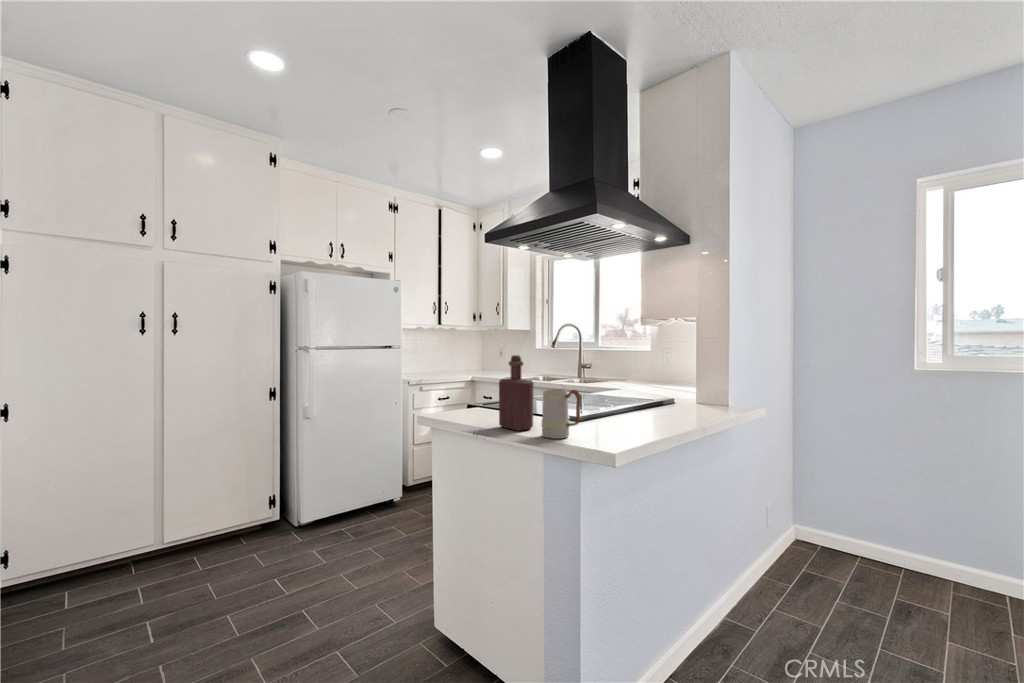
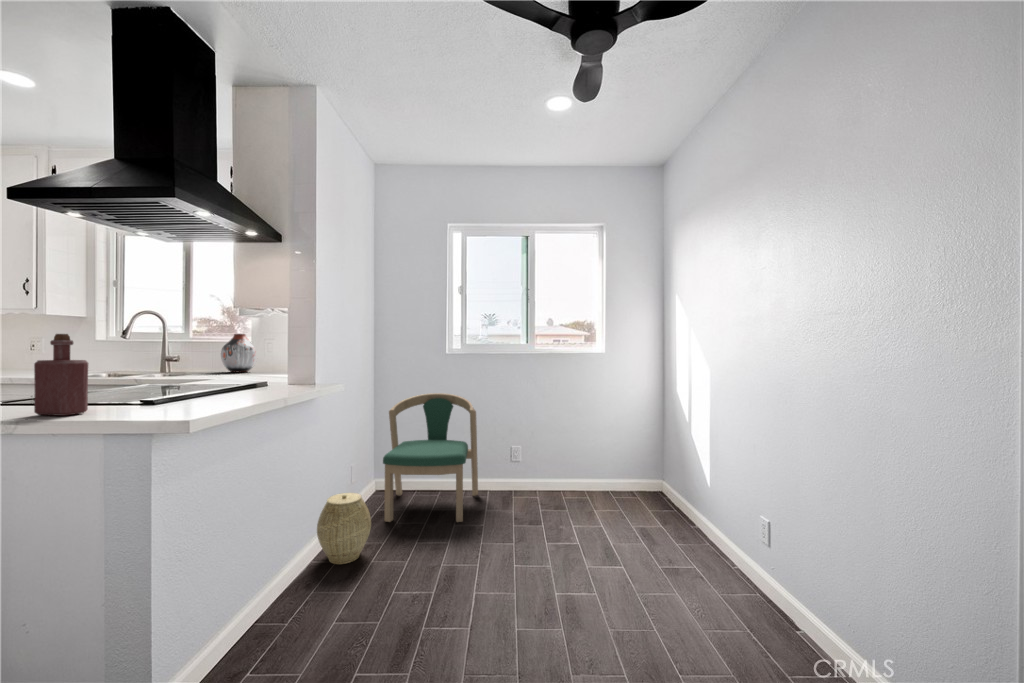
vase: none [627,343,661,382] -> present [221,334,256,372]
mug: present [542,389,581,439] -> none [99,366,151,417]
dining chair: none [817,426,984,638] -> present [383,393,478,522]
woven basket: none [735,545,809,640] -> present [317,493,371,564]

